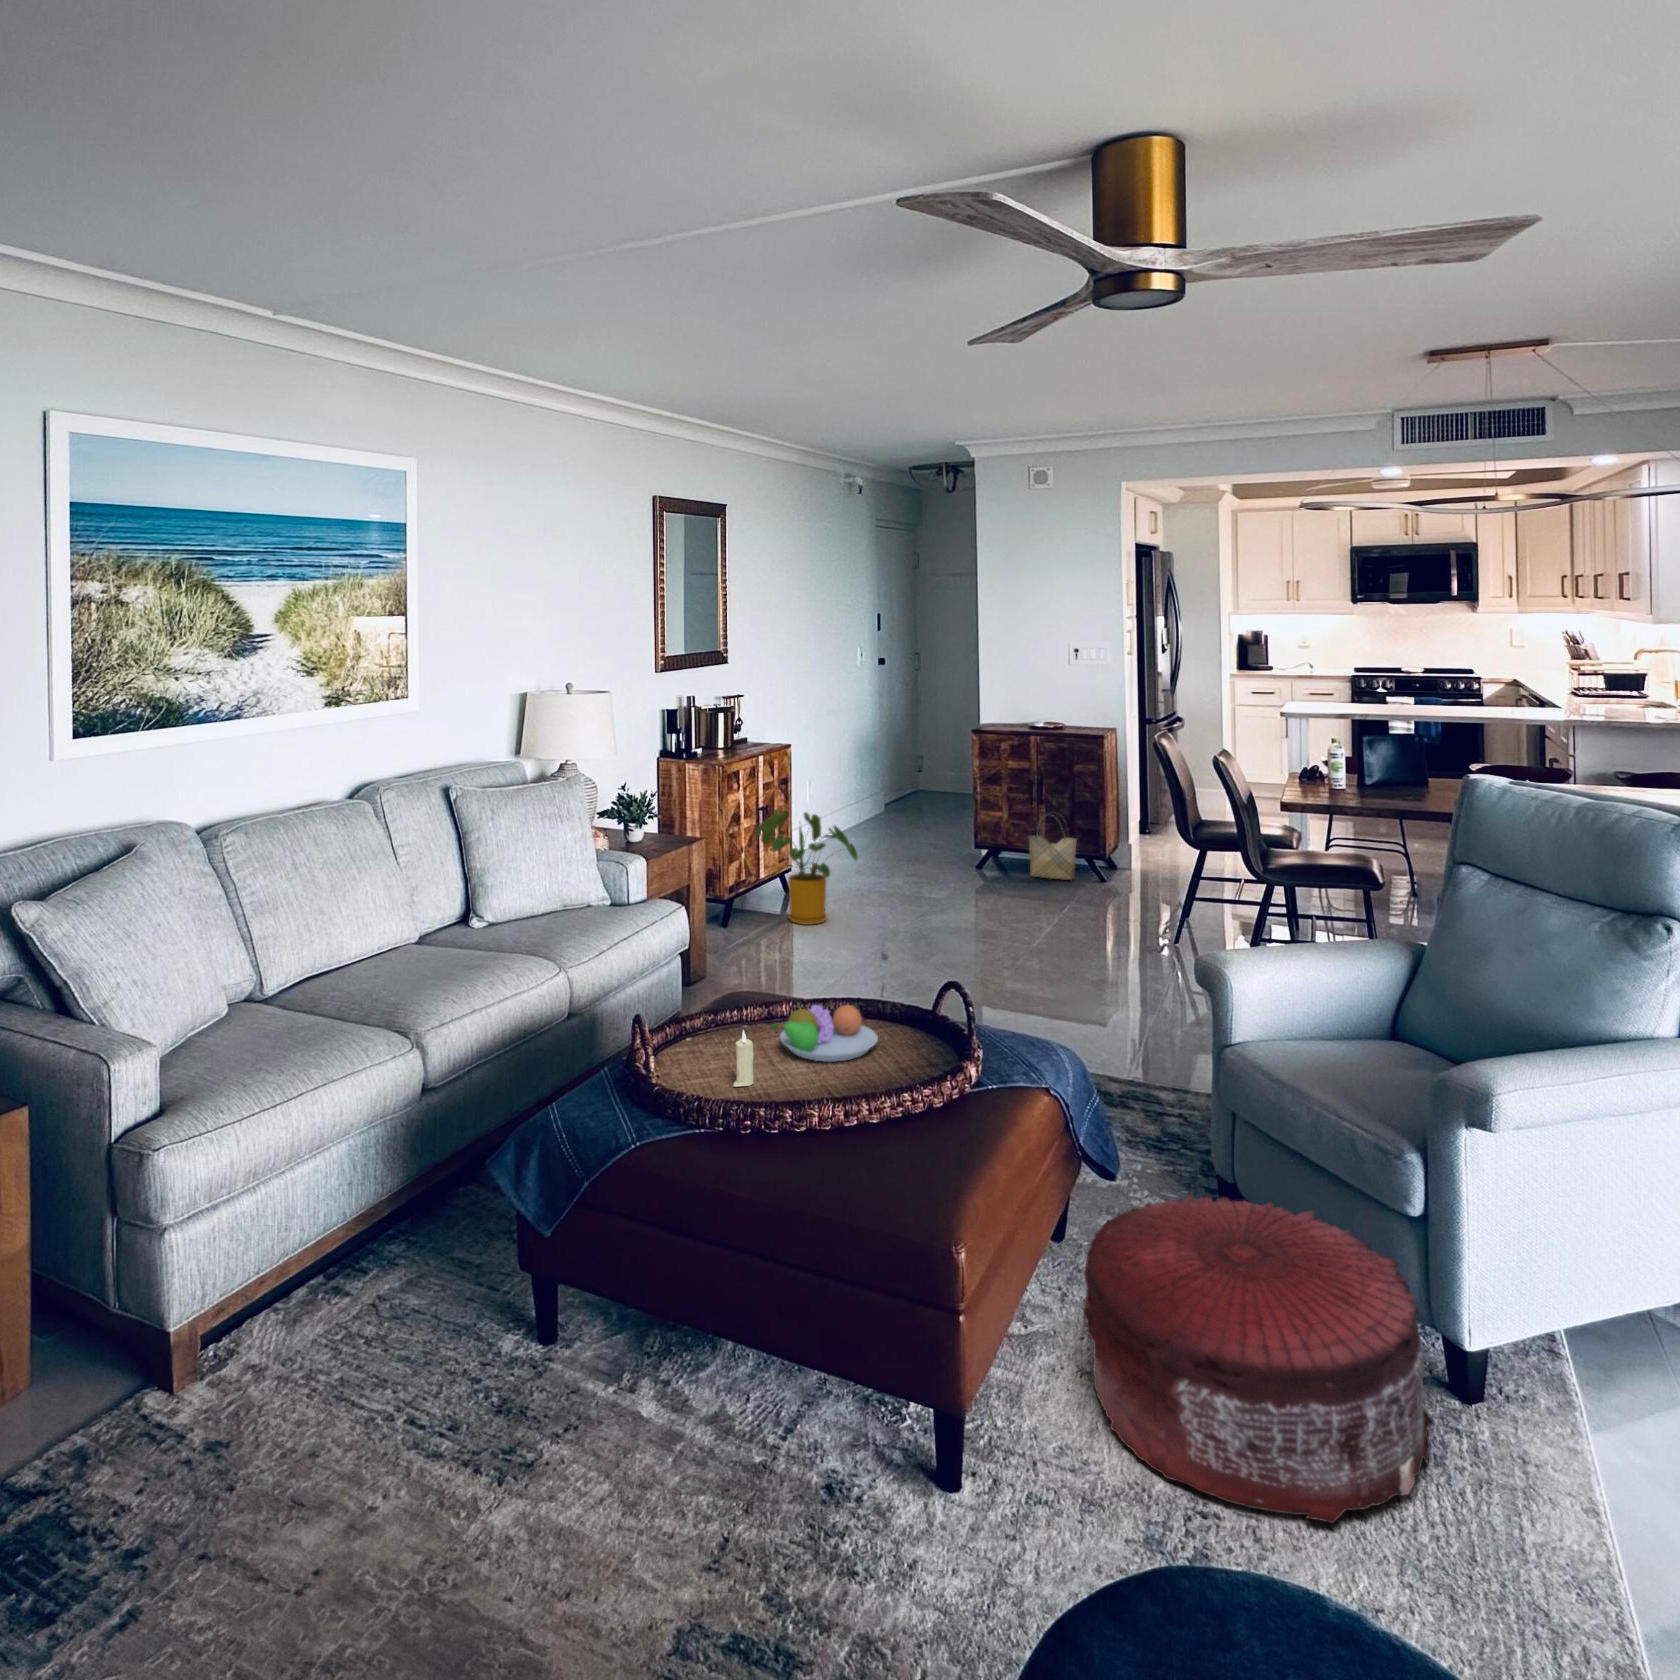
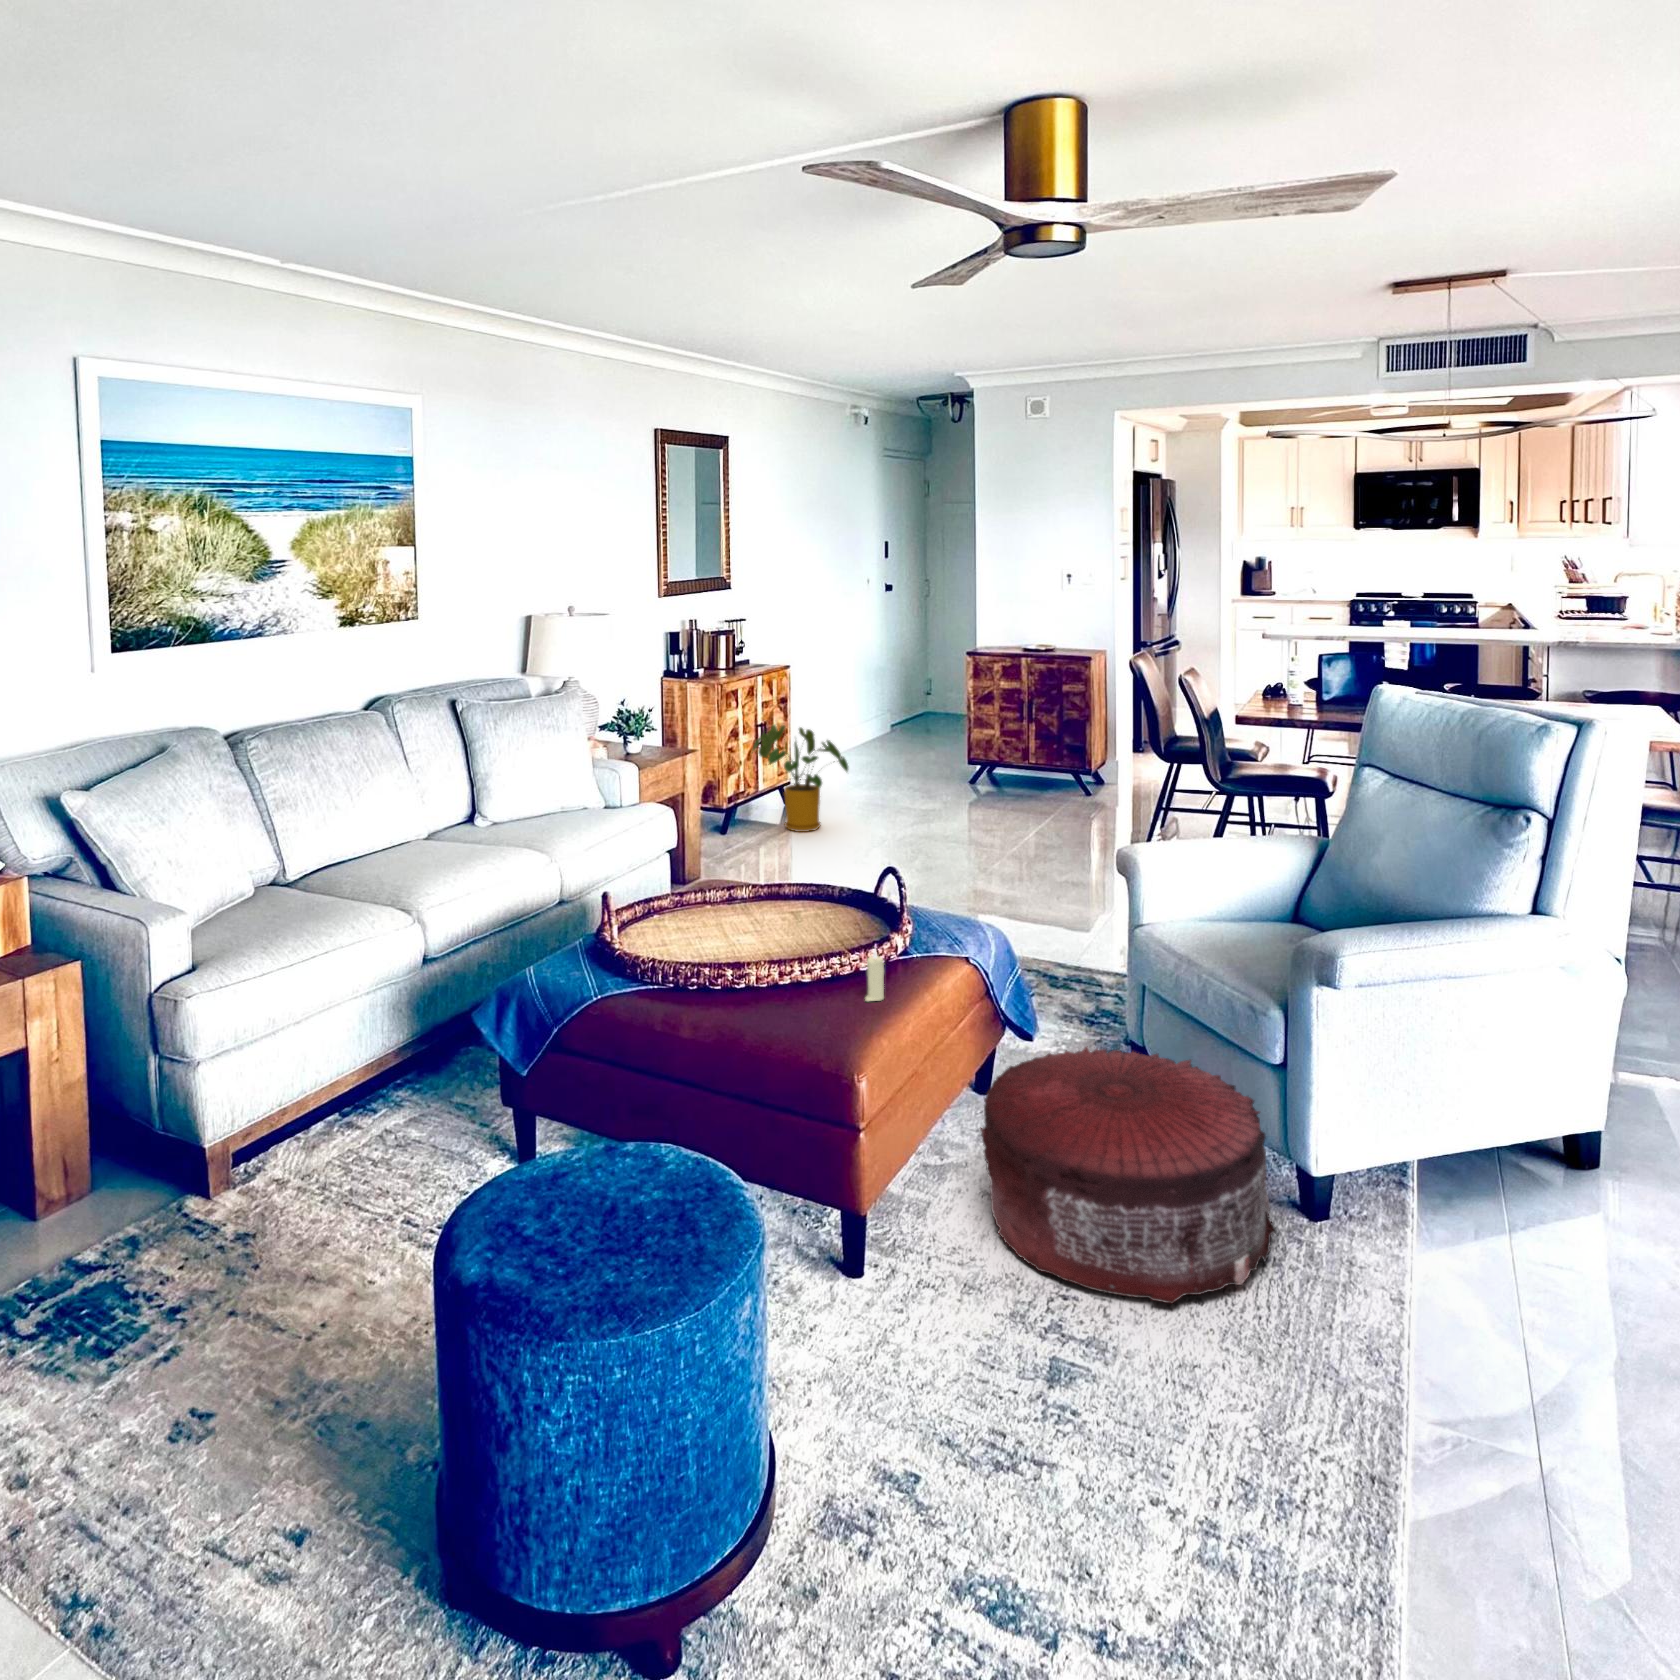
woven basket: present [1029,815,1077,880] -> none [1017,729,1065,793]
fruit bowl: present [772,1003,878,1062] -> none [727,883,823,934]
candle: present [733,1030,753,1087] -> present [865,950,884,1001]

